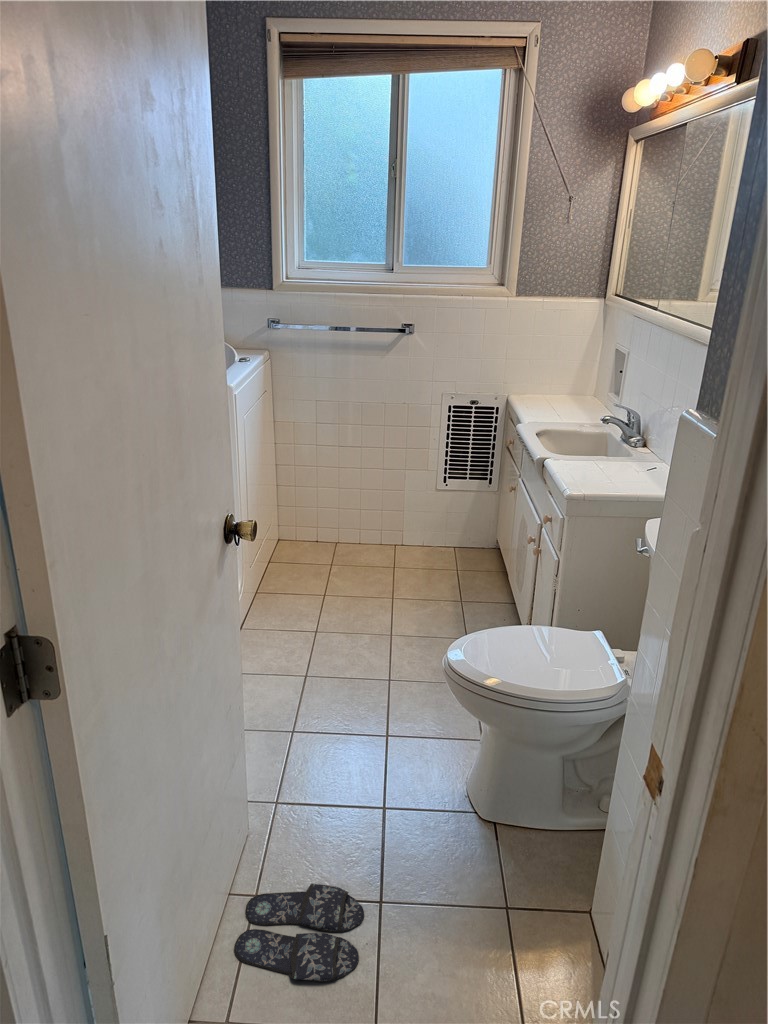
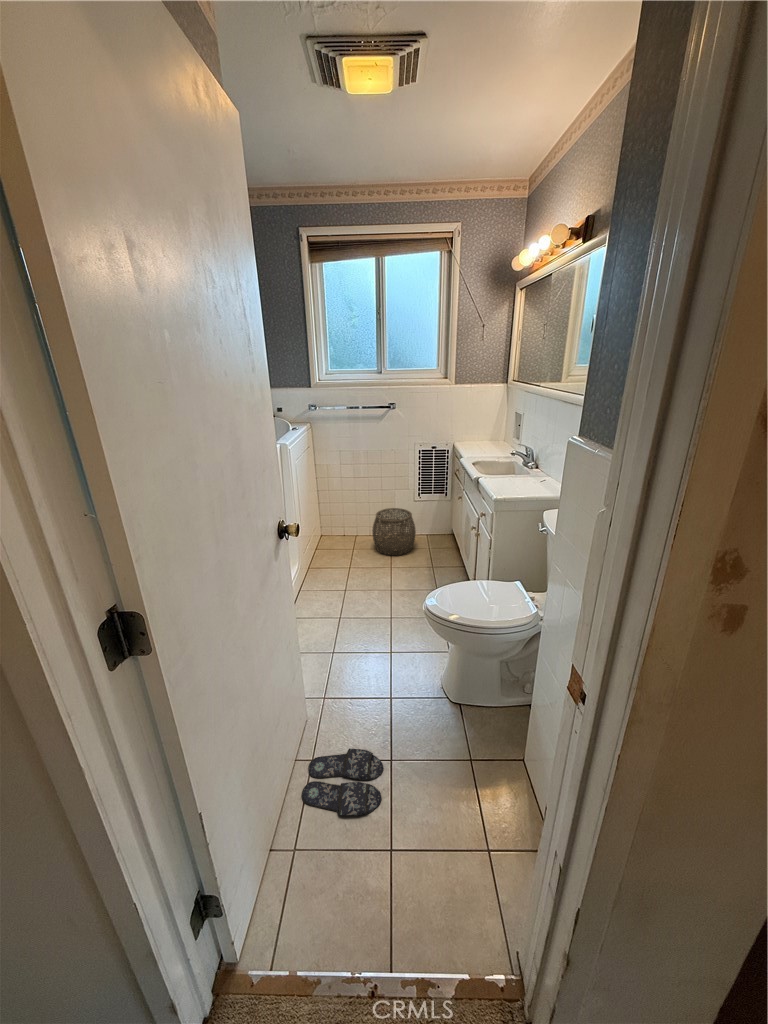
woven basket: none [364,501,439,583] -> present [372,508,416,555]

